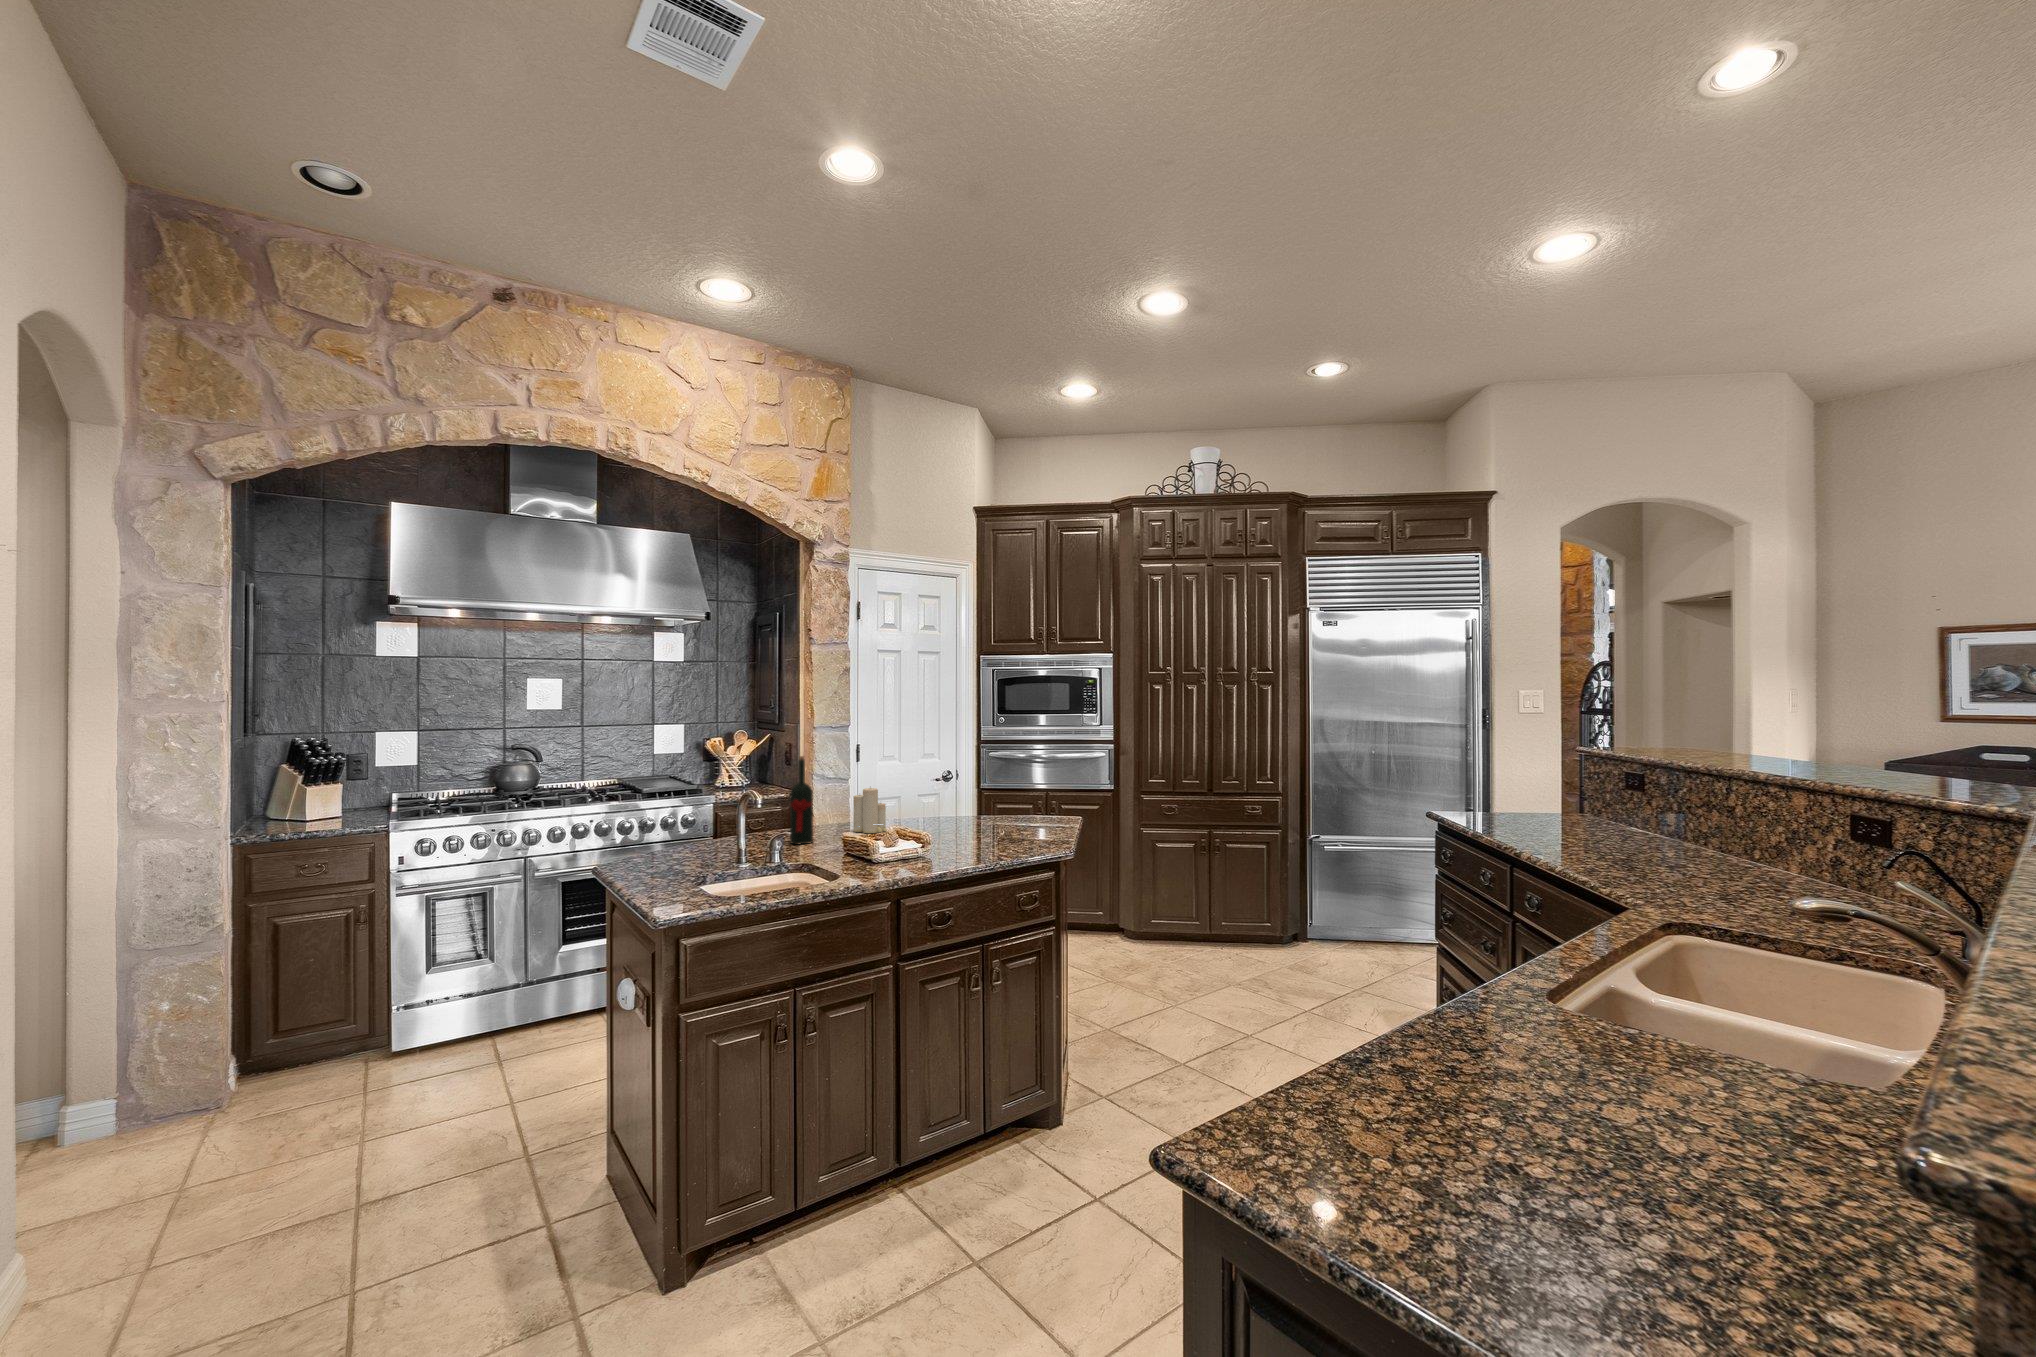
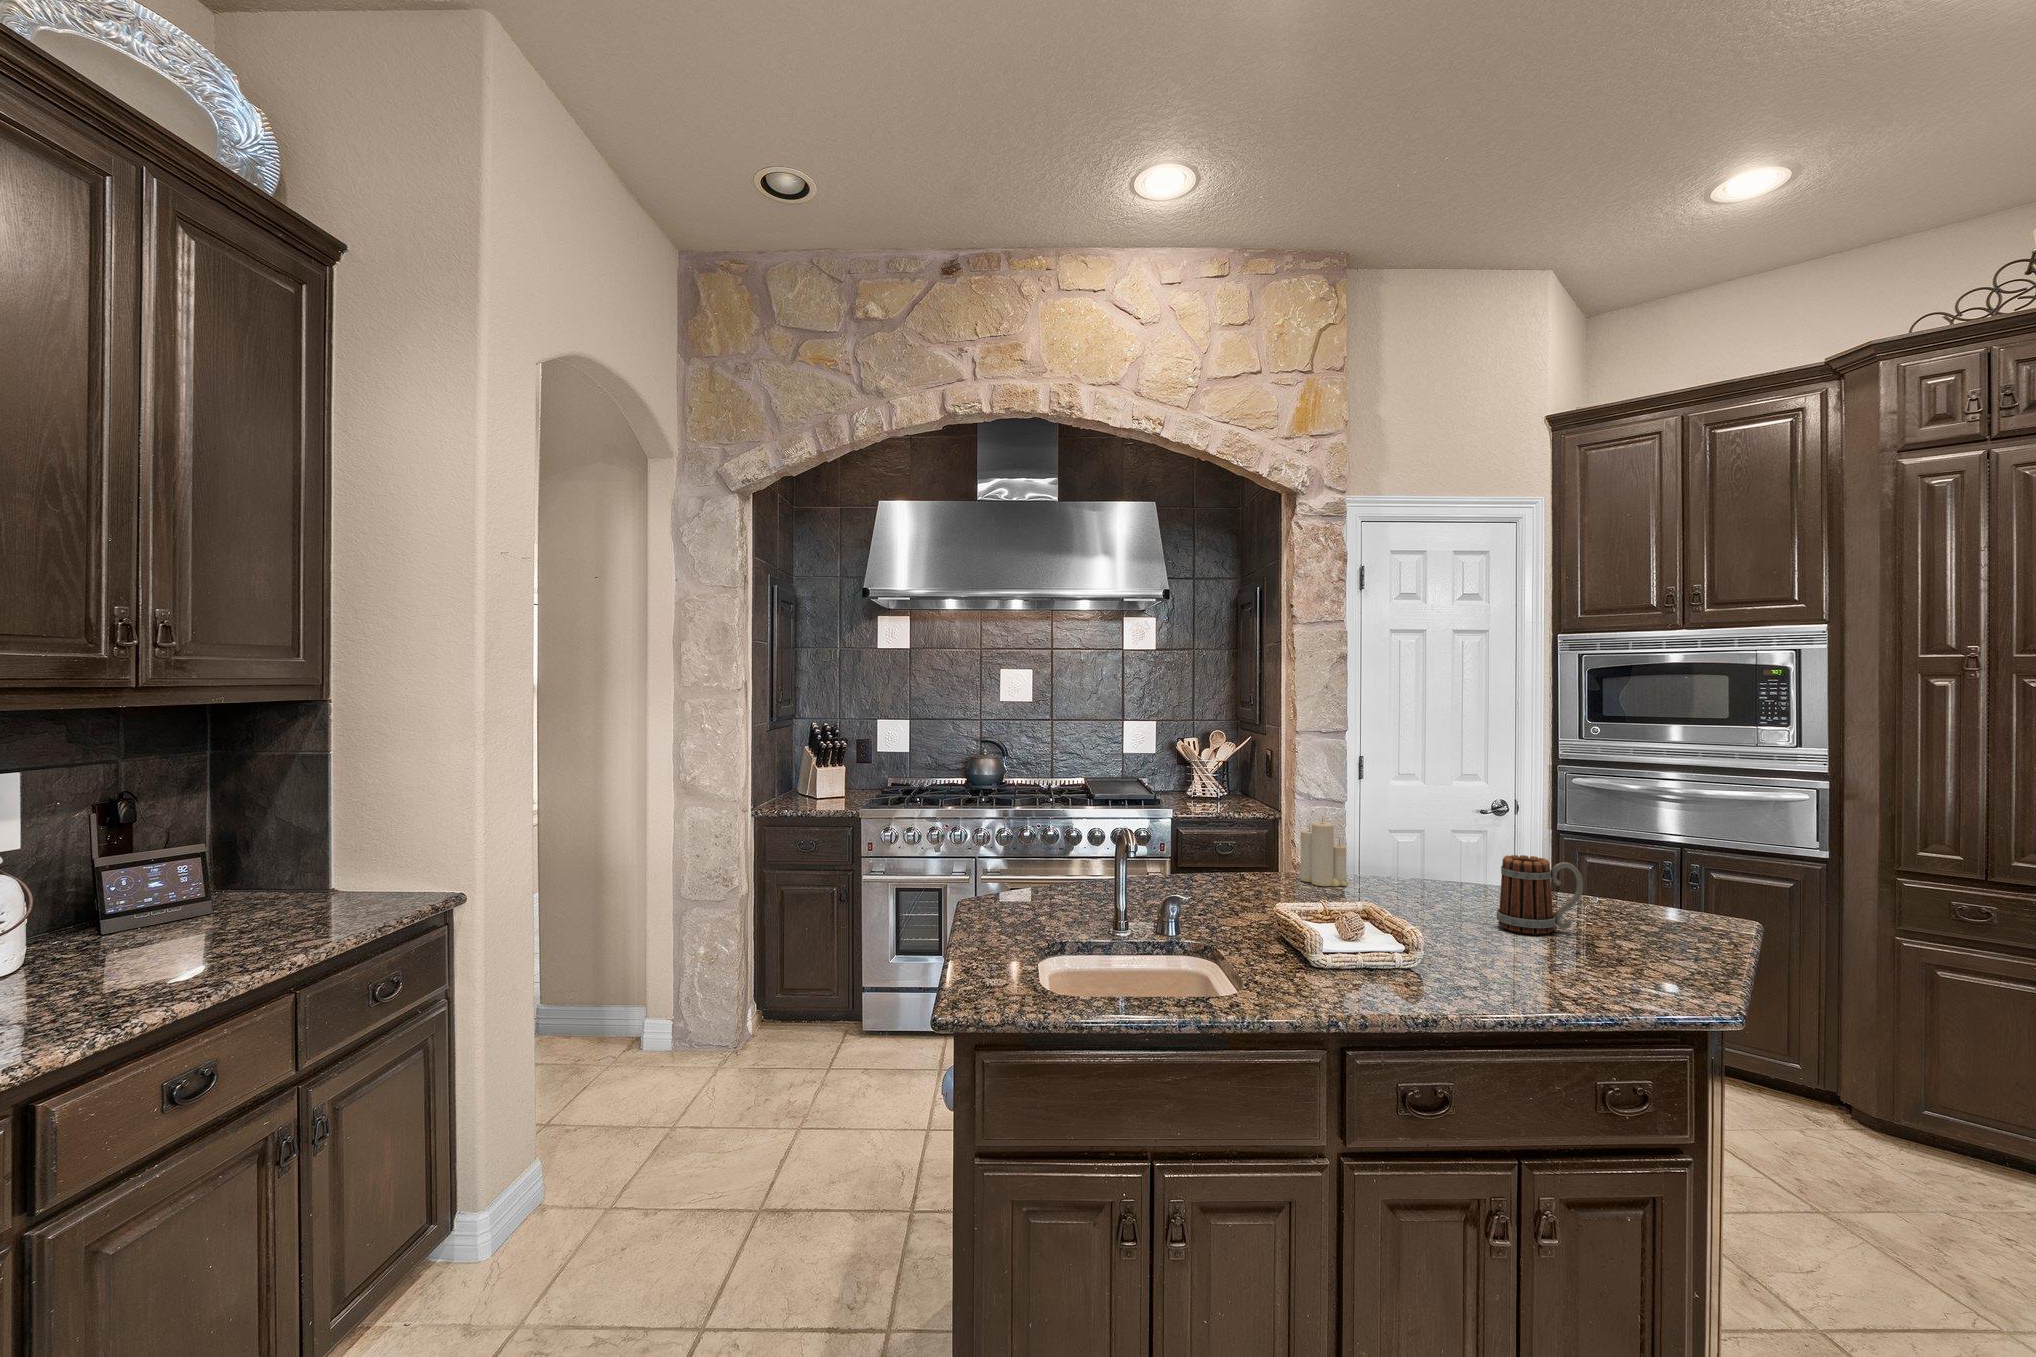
wine bottle: present [790,756,813,844] -> none [1205,771,1235,890]
mug: none [990,795,1036,842] -> present [1497,855,1583,935]

